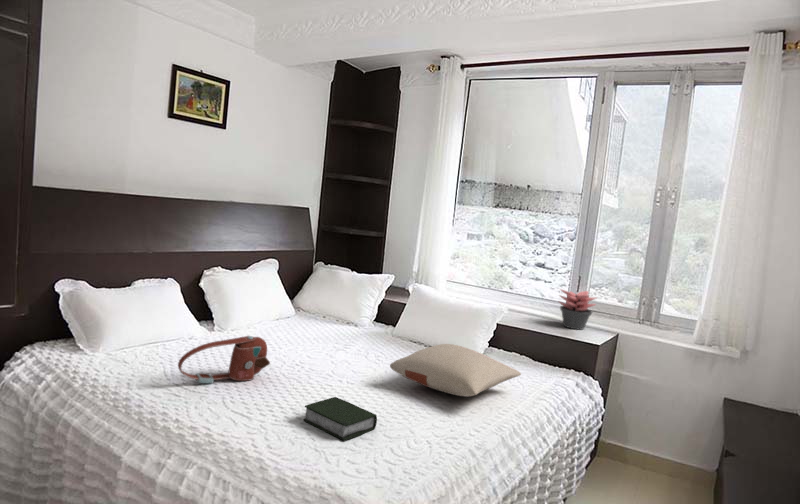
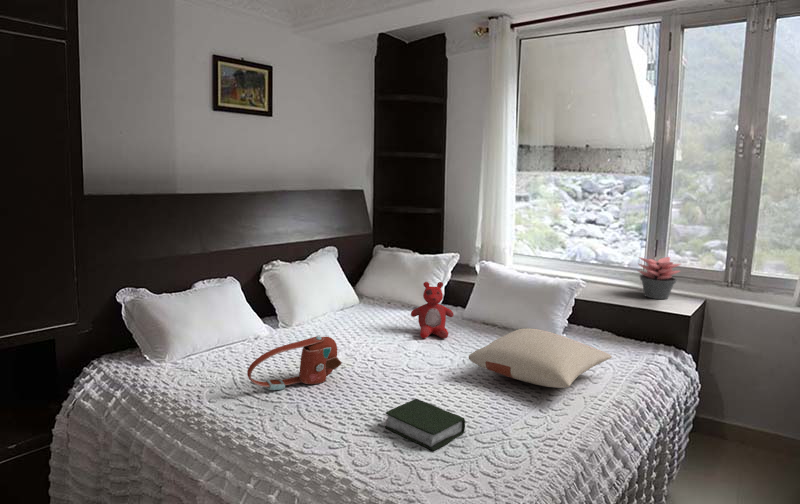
stuffed bear: none [343,296,384,351] -> present [411,282,454,338]

